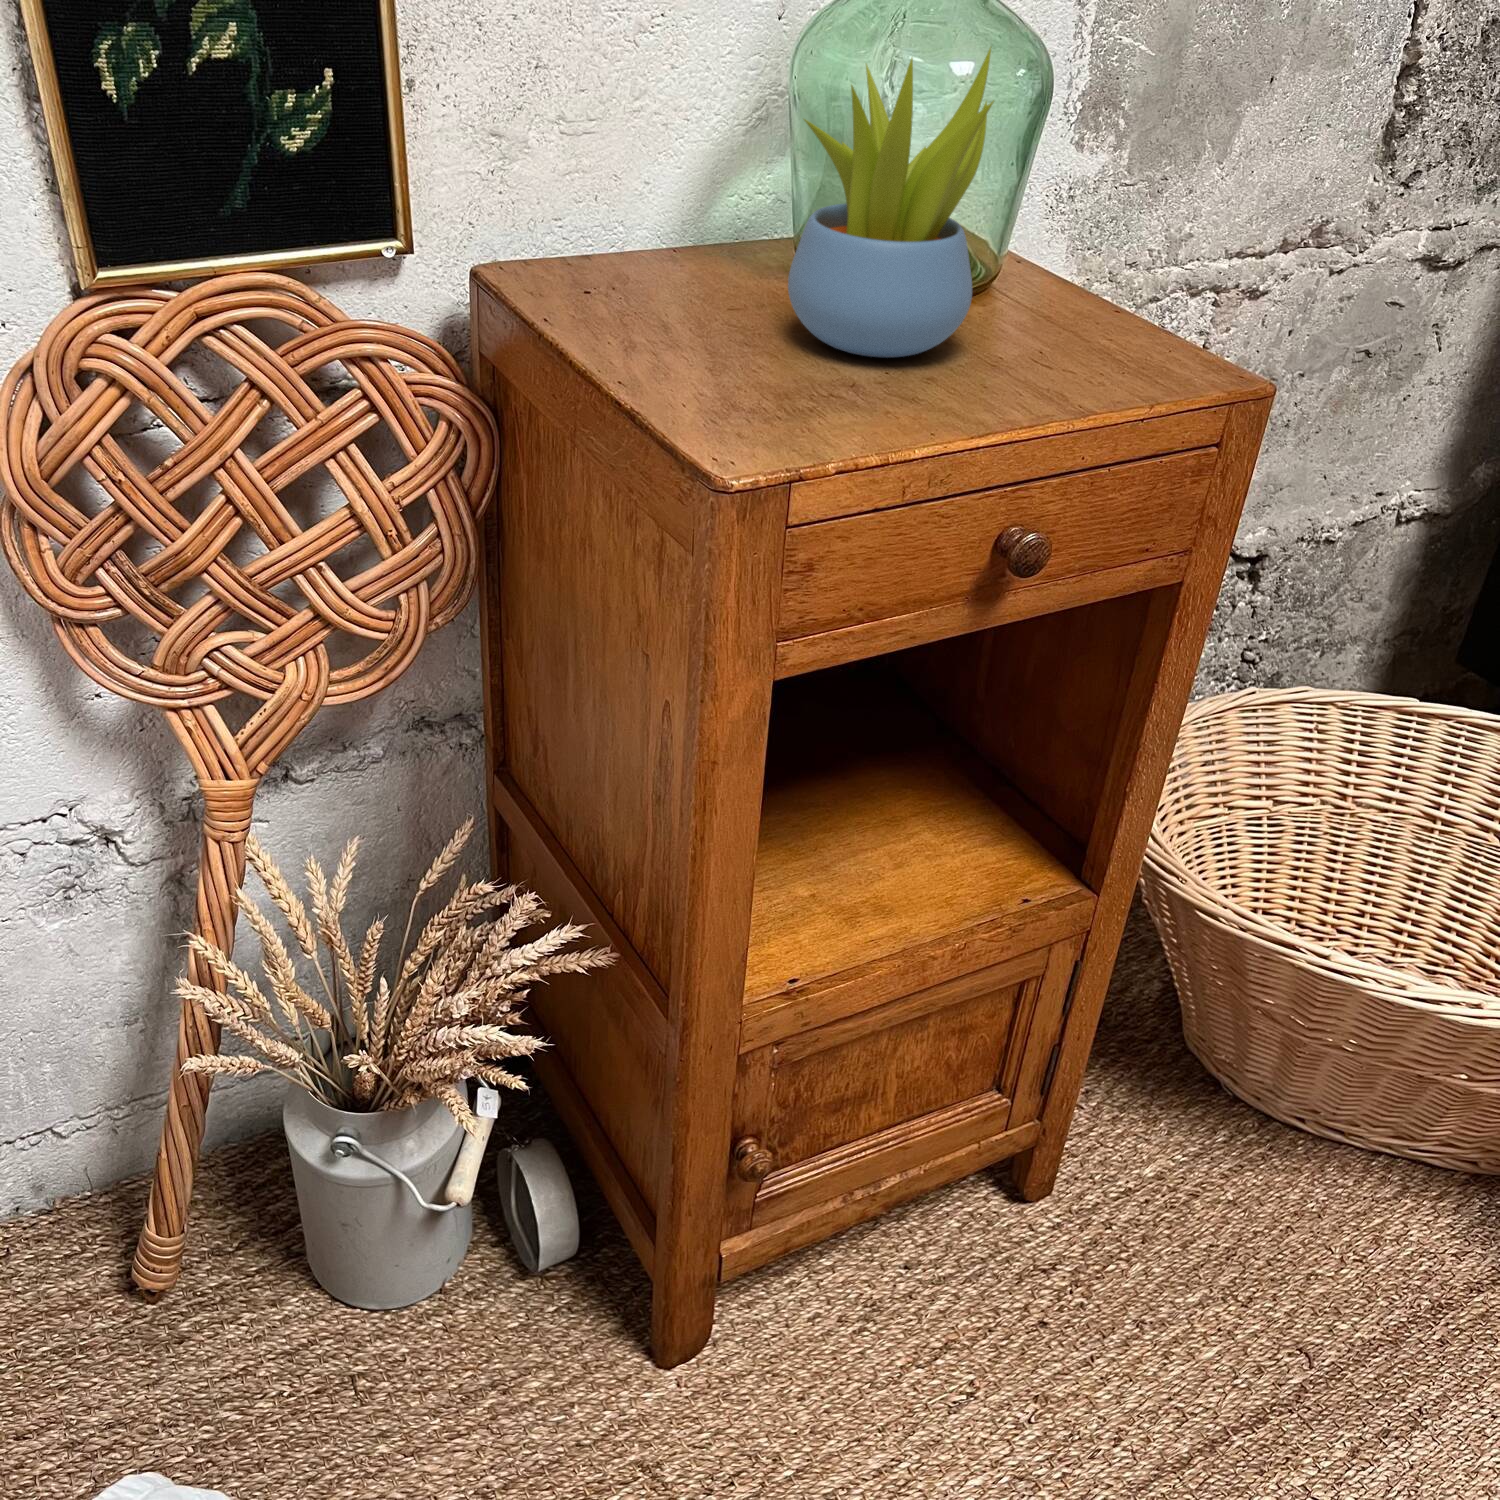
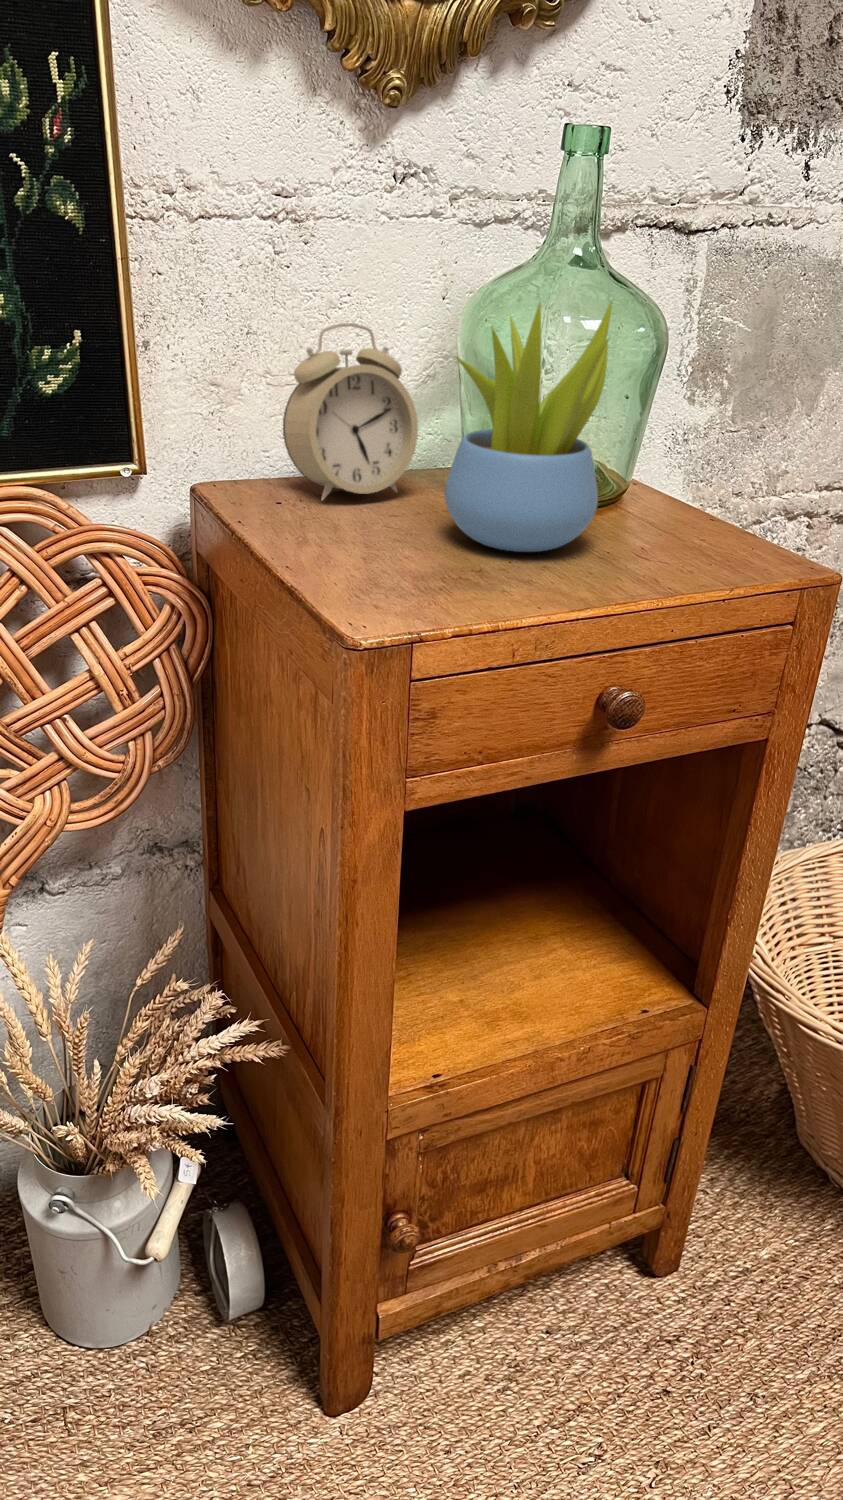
alarm clock: none [578,66,744,292] -> present [283,323,418,500]

